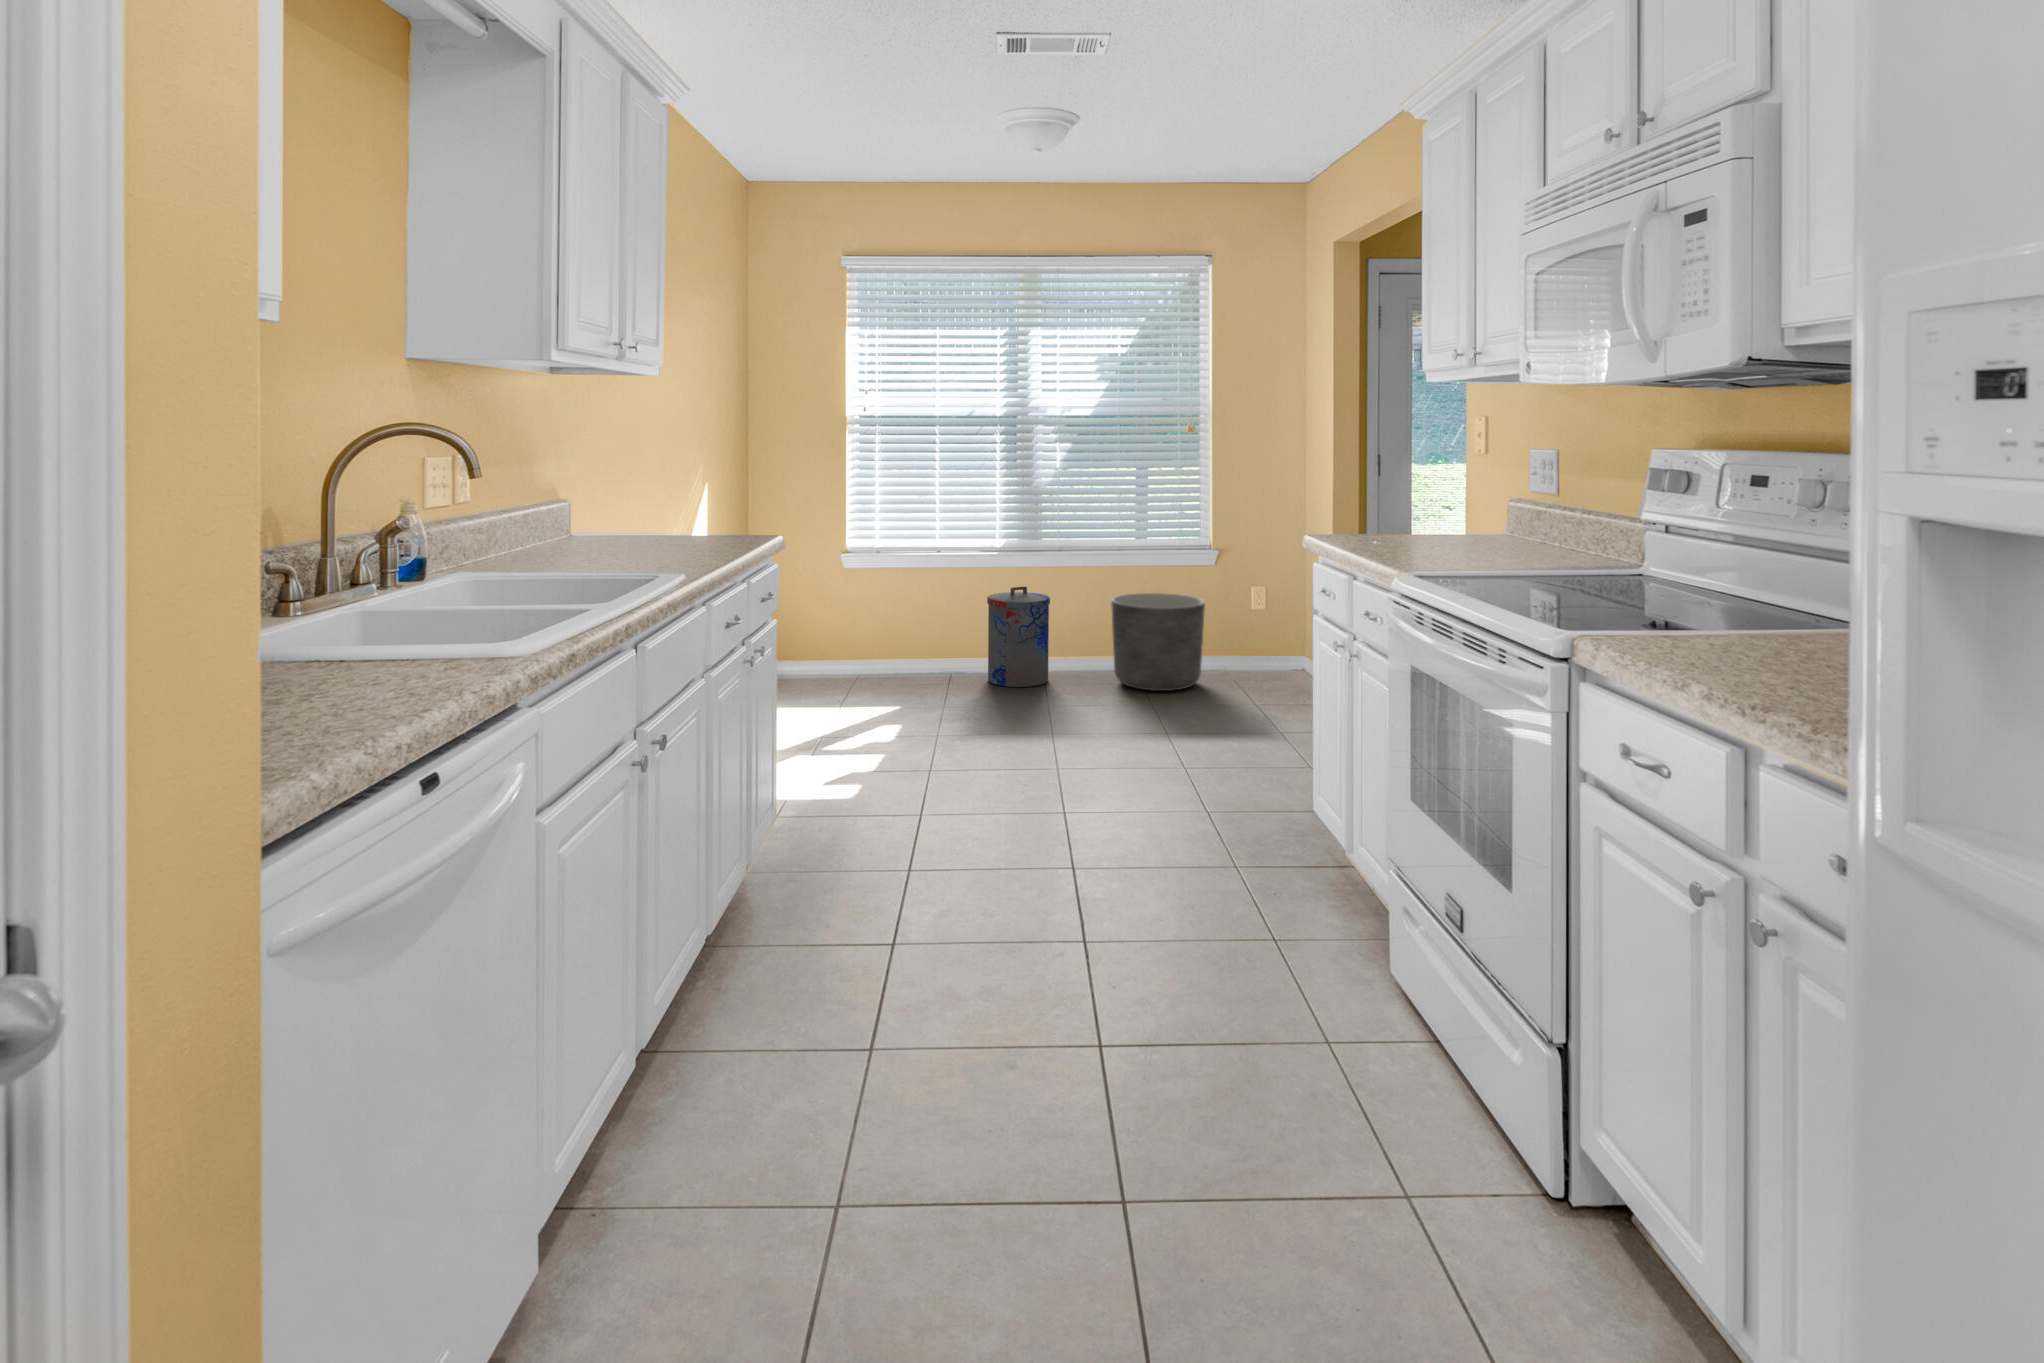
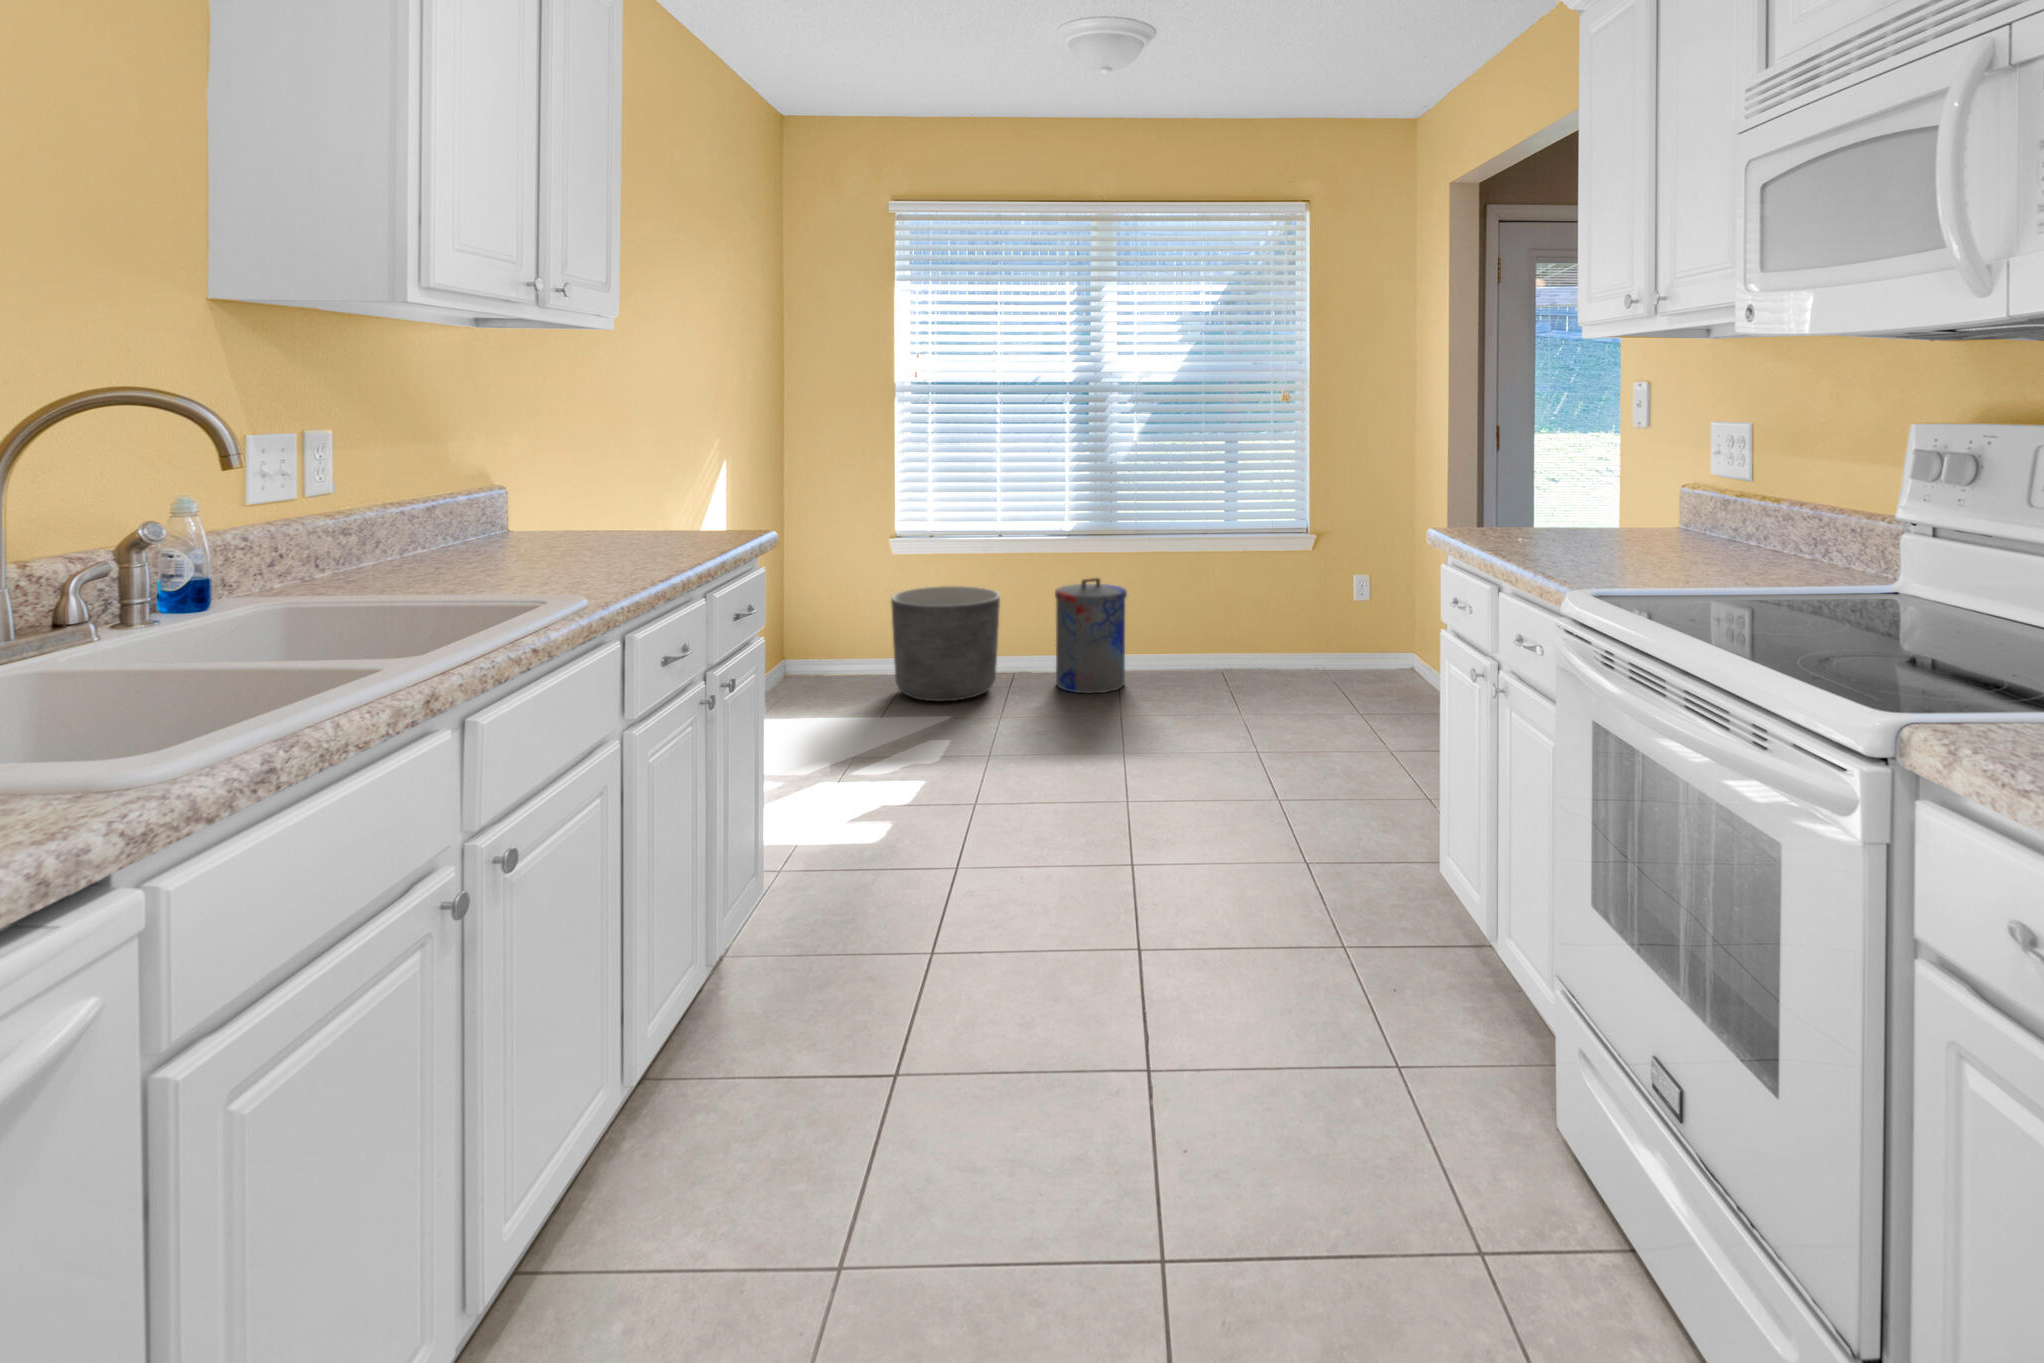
planter: present [1111,593,1205,691] -> present [891,586,1000,701]

